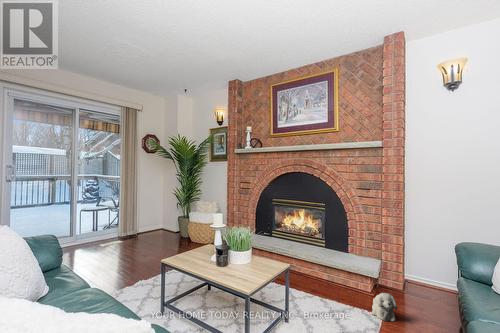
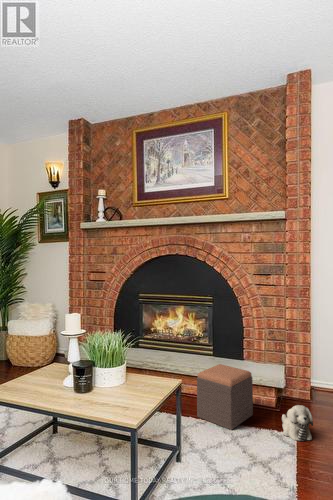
footstool: none [307,255,350,304] -> present [197,364,253,430]

